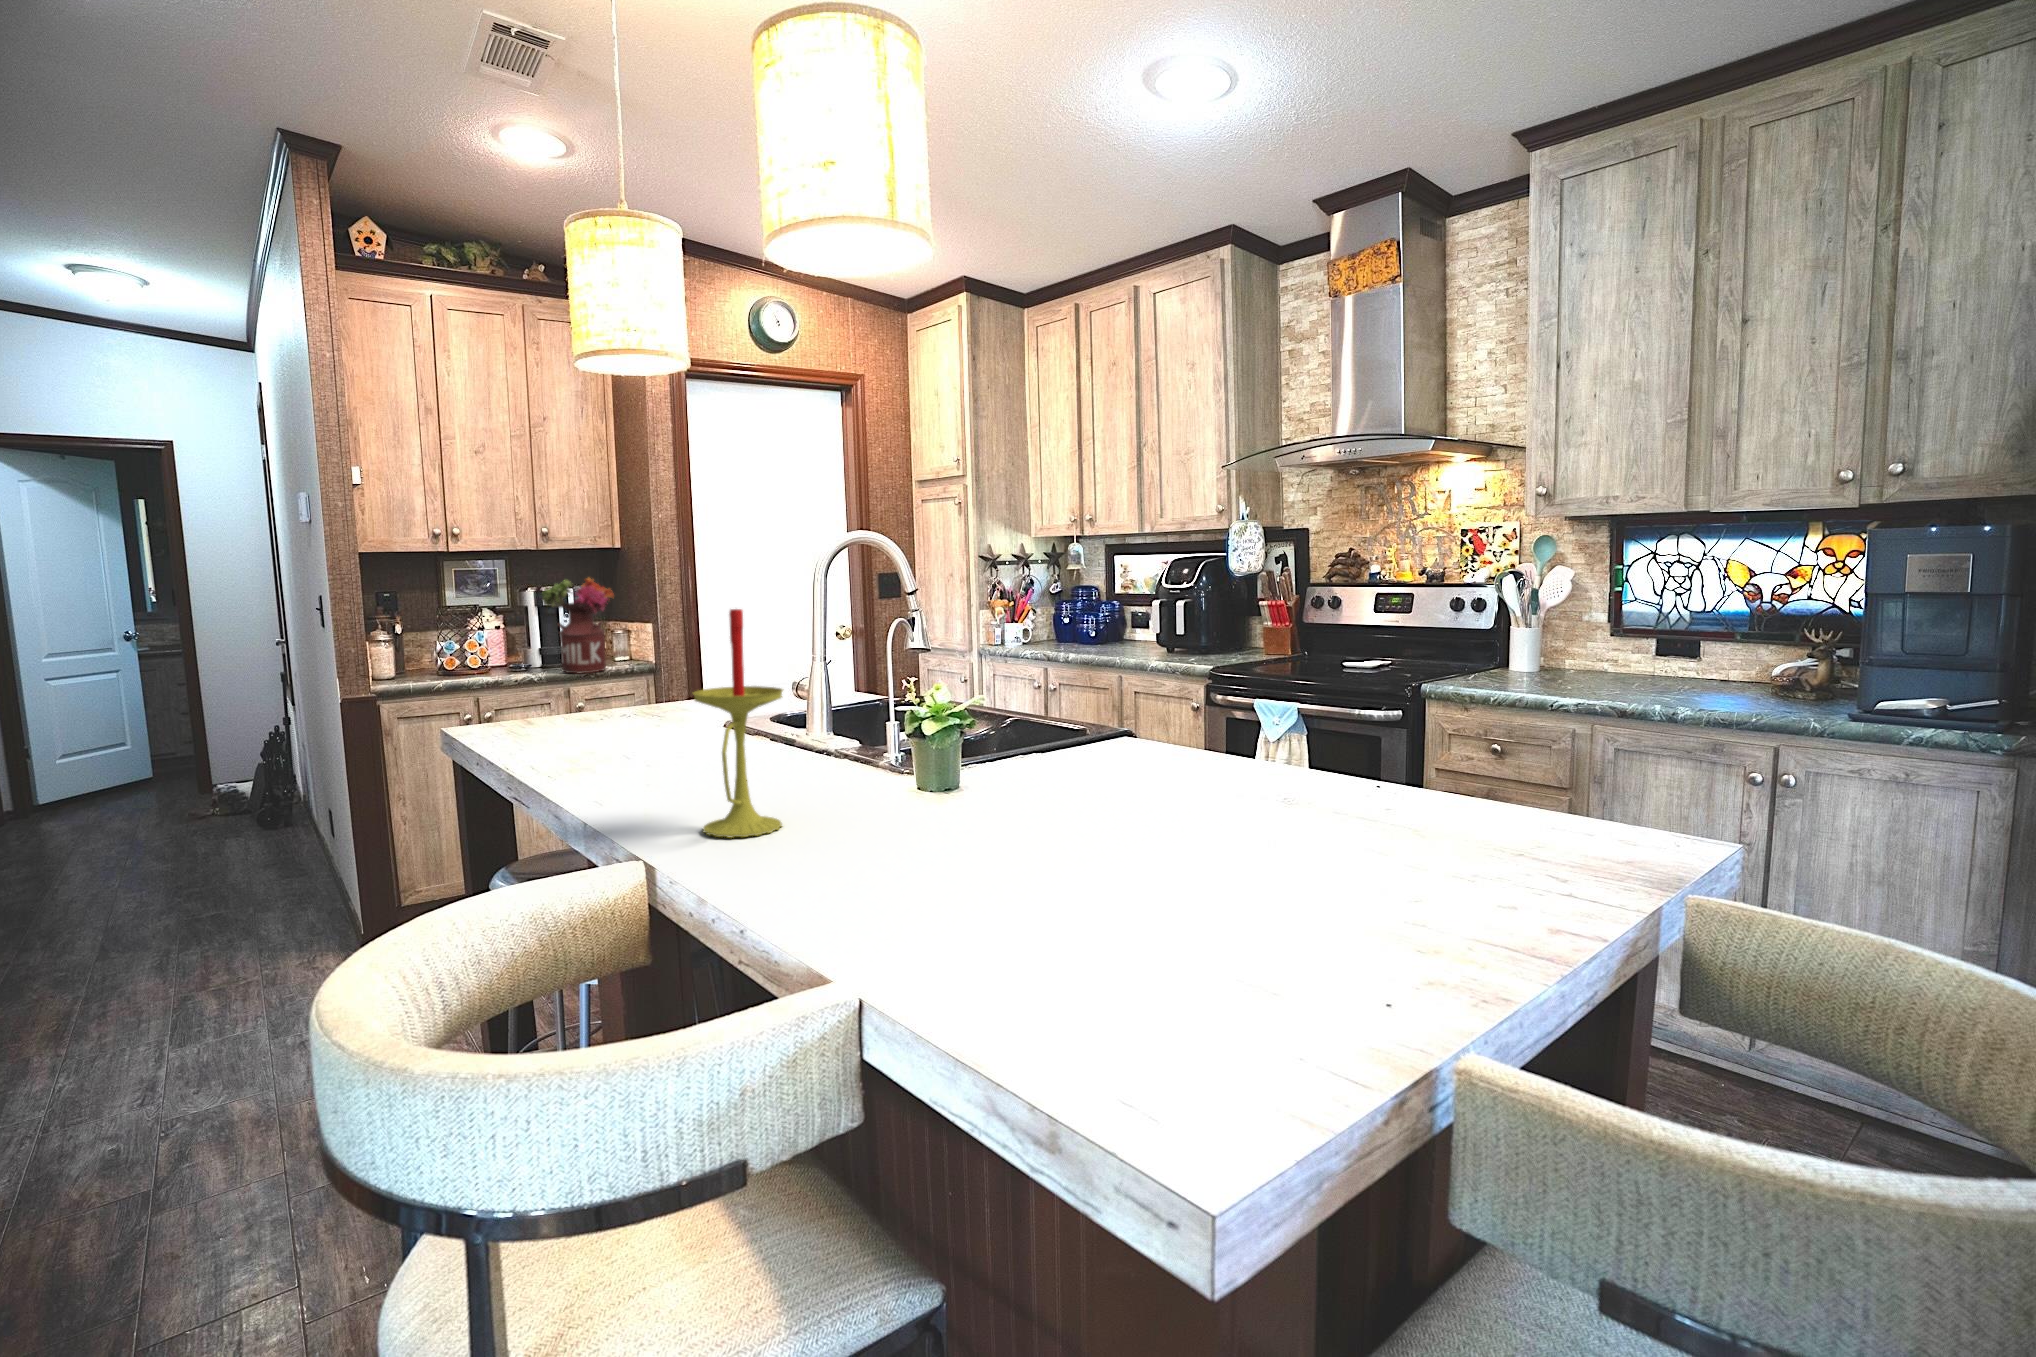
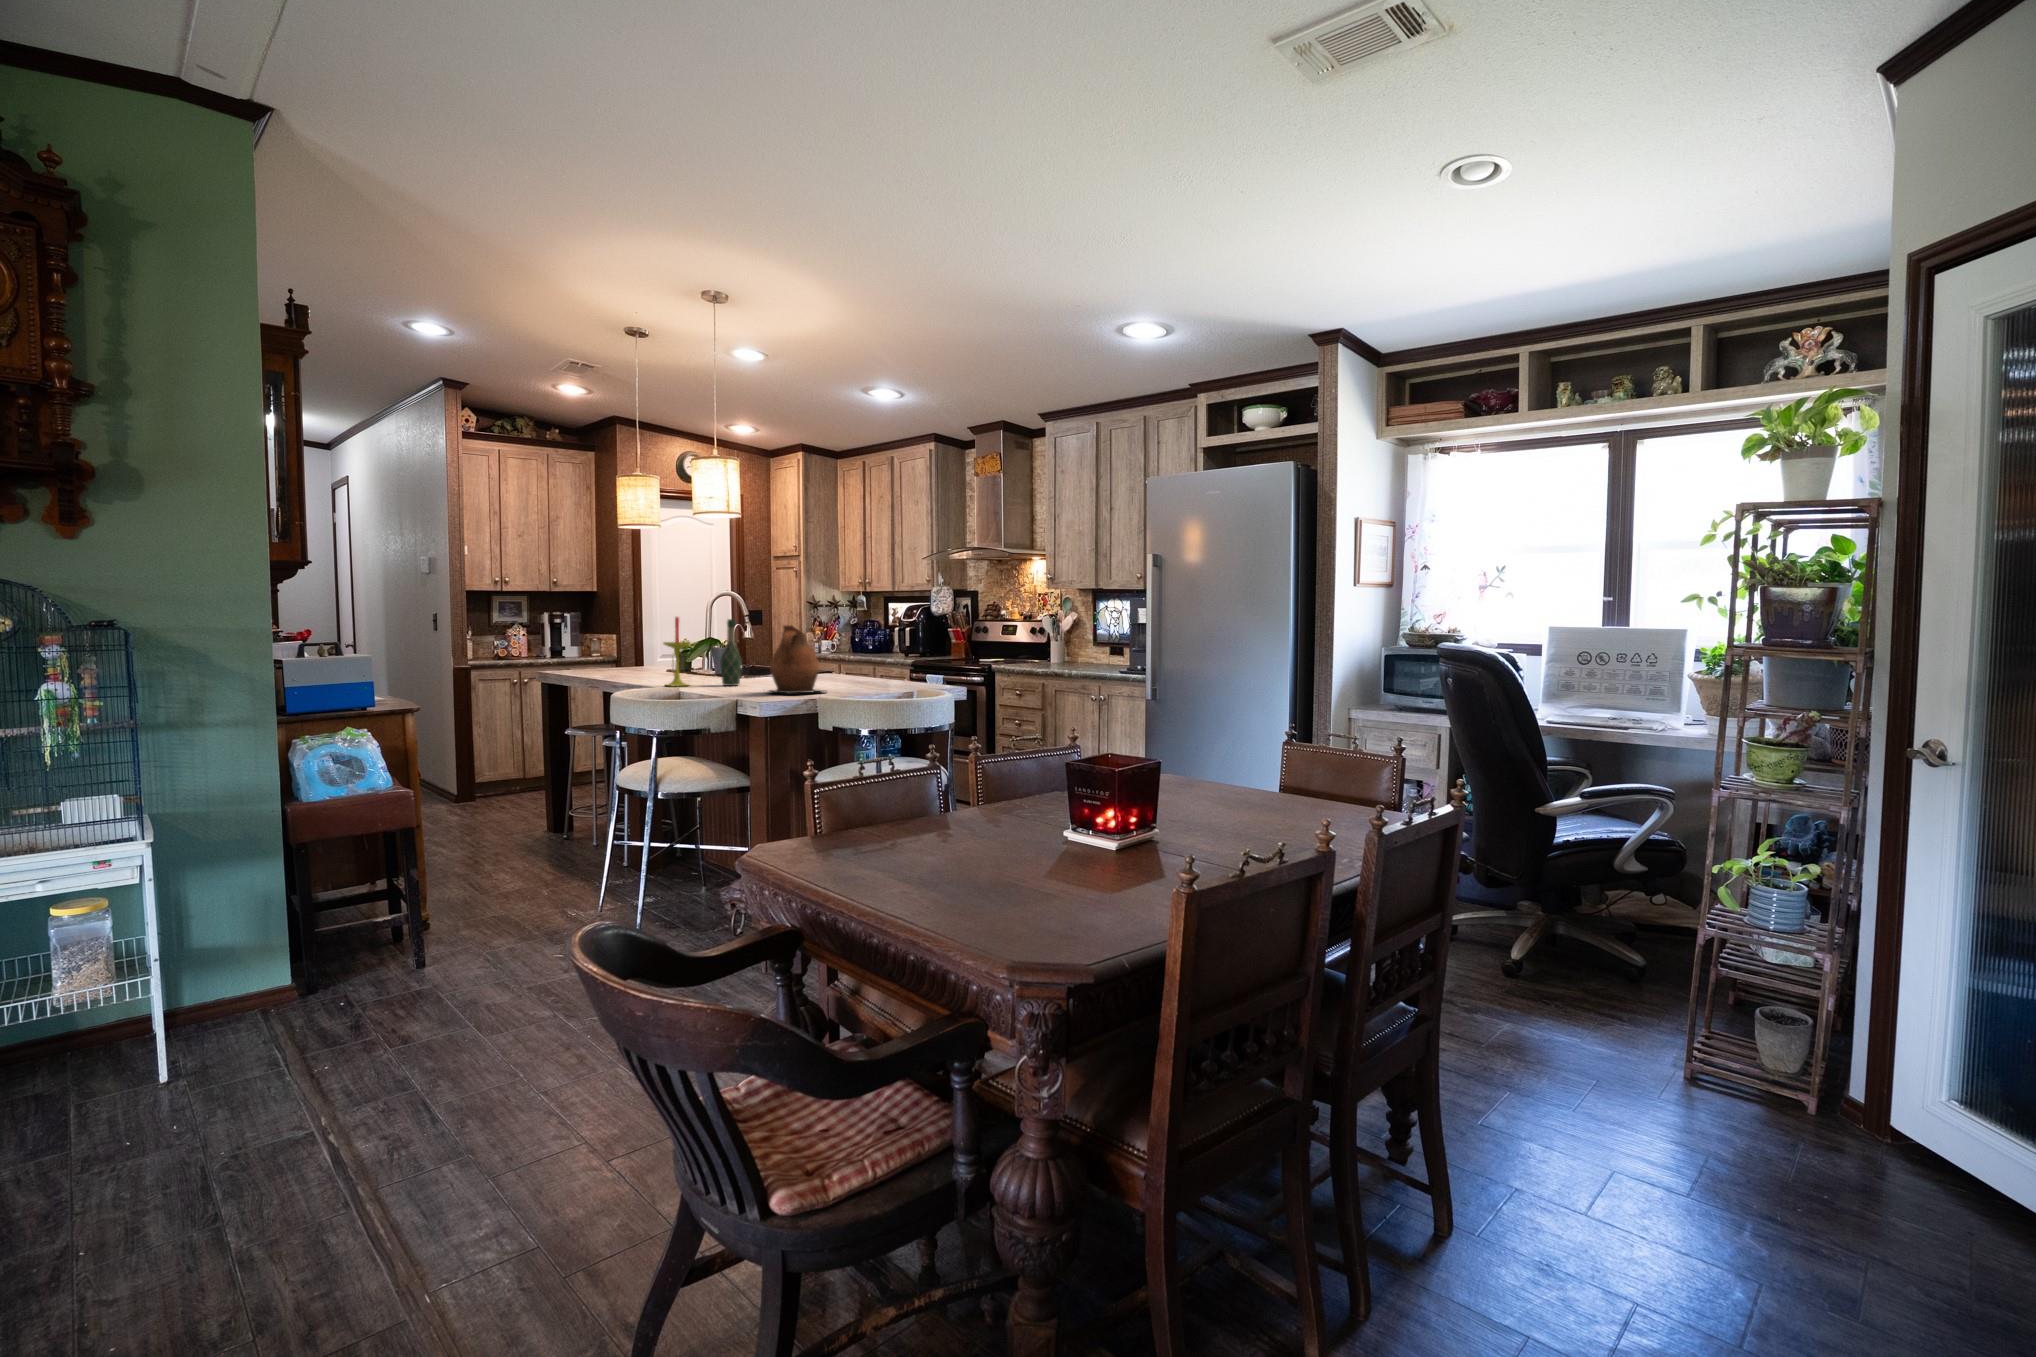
flower arrangement: present [542,578,614,673] -> none [555,608,595,660]
wine bottle: none [874,613,943,831] -> present [720,619,742,686]
ceramic pitcher: none [1071,652,1340,968] -> present [770,625,822,693]

